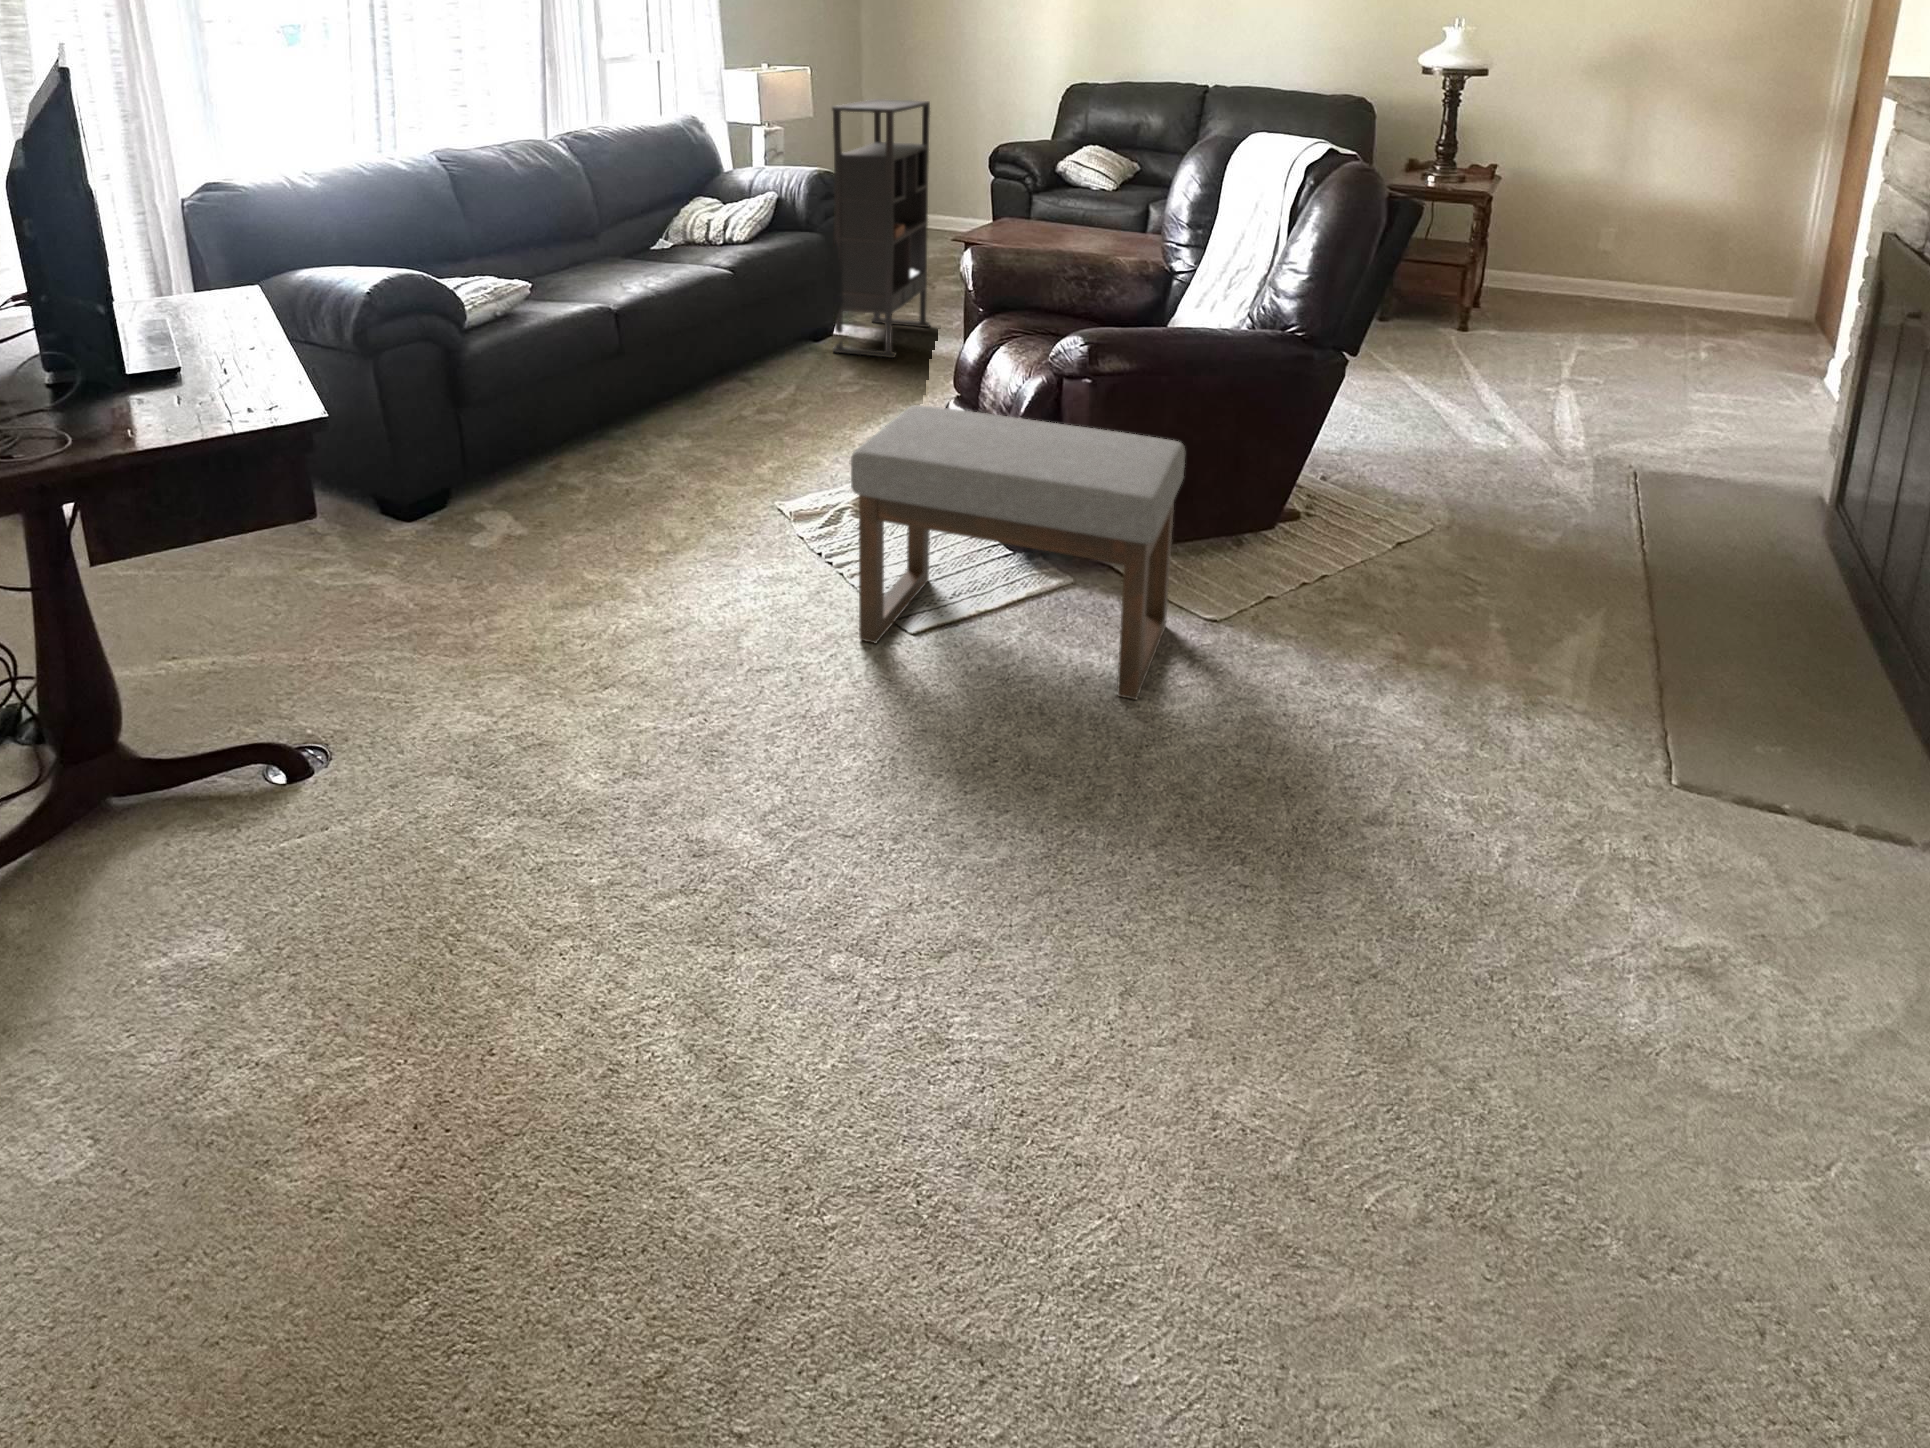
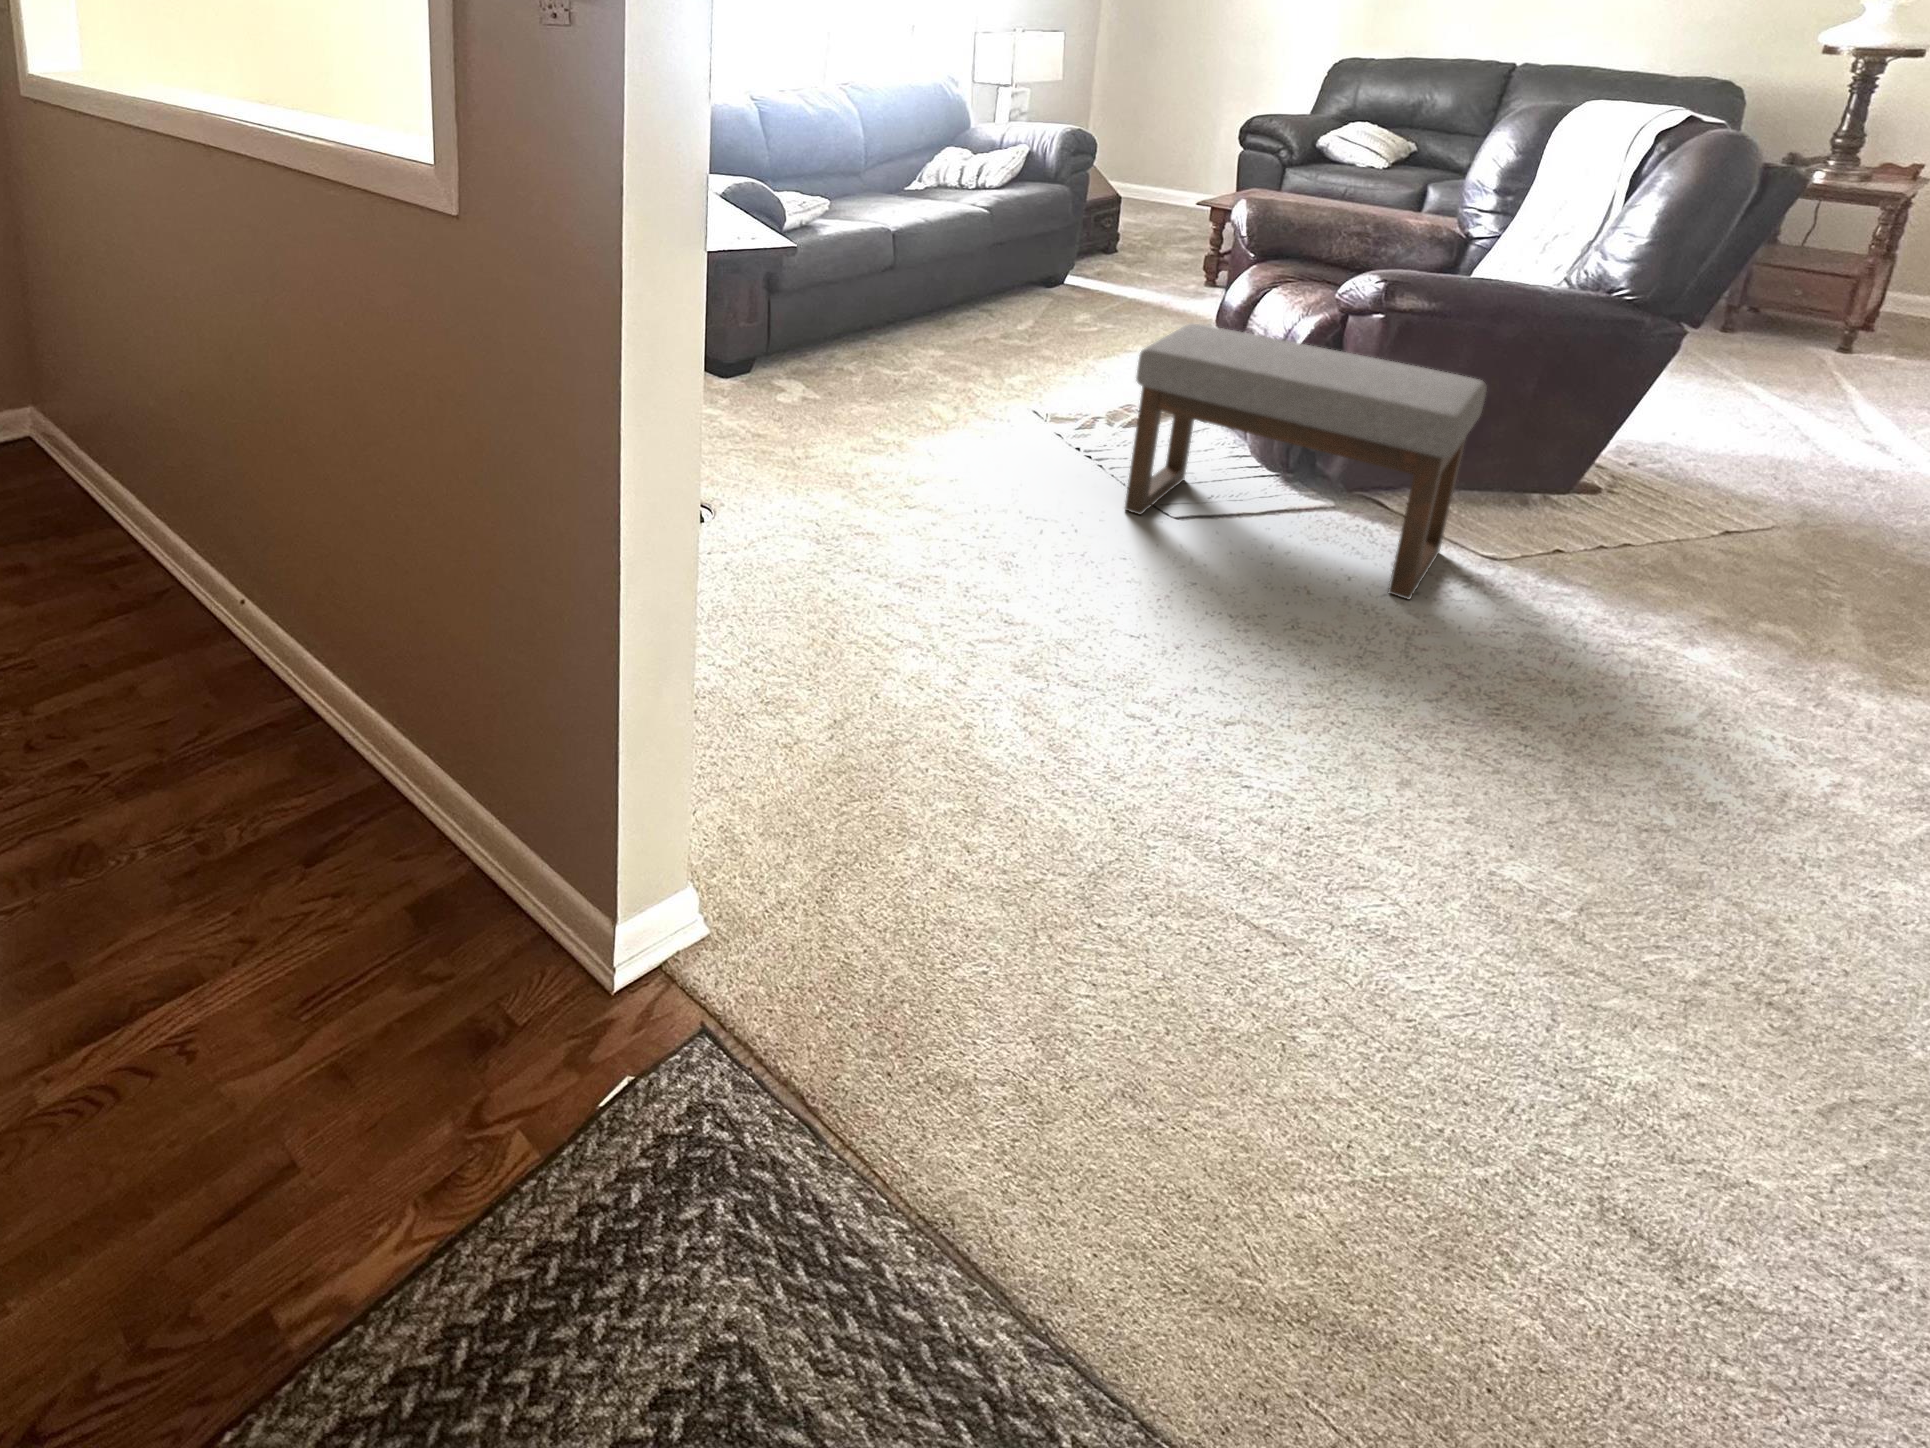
bookshelf: present [832,99,930,358] -> none [1063,68,1186,306]

